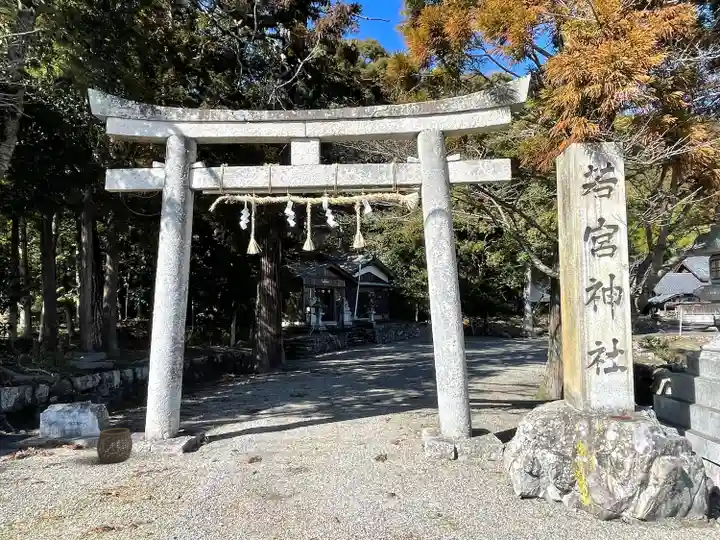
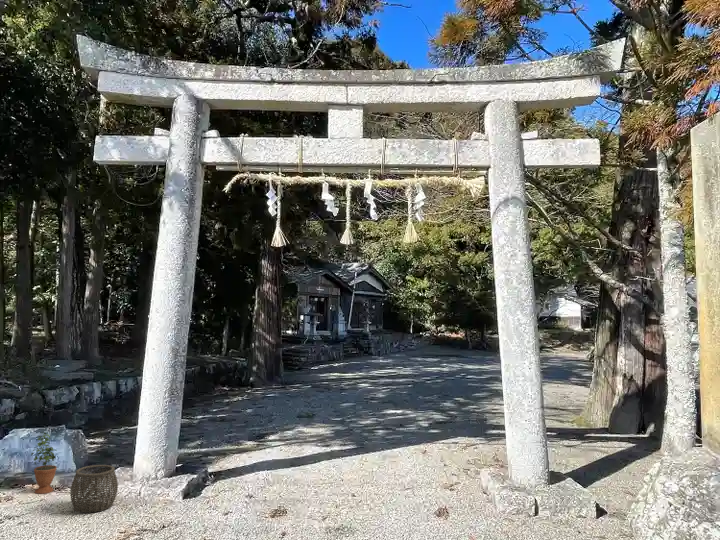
potted plant: none [66,405,86,452] -> present [31,433,57,494]

